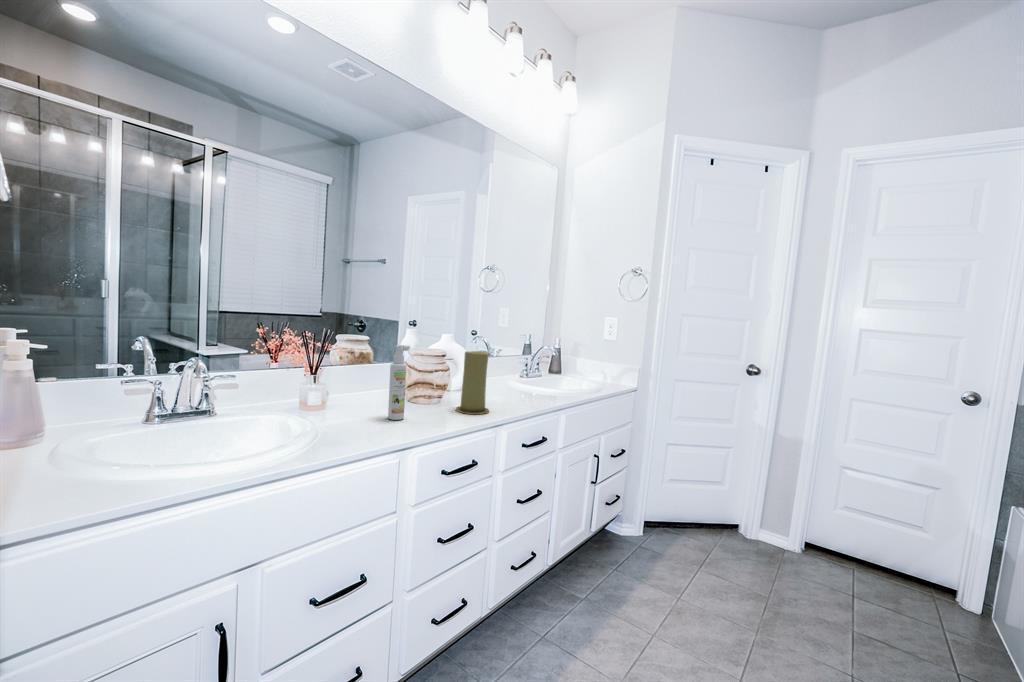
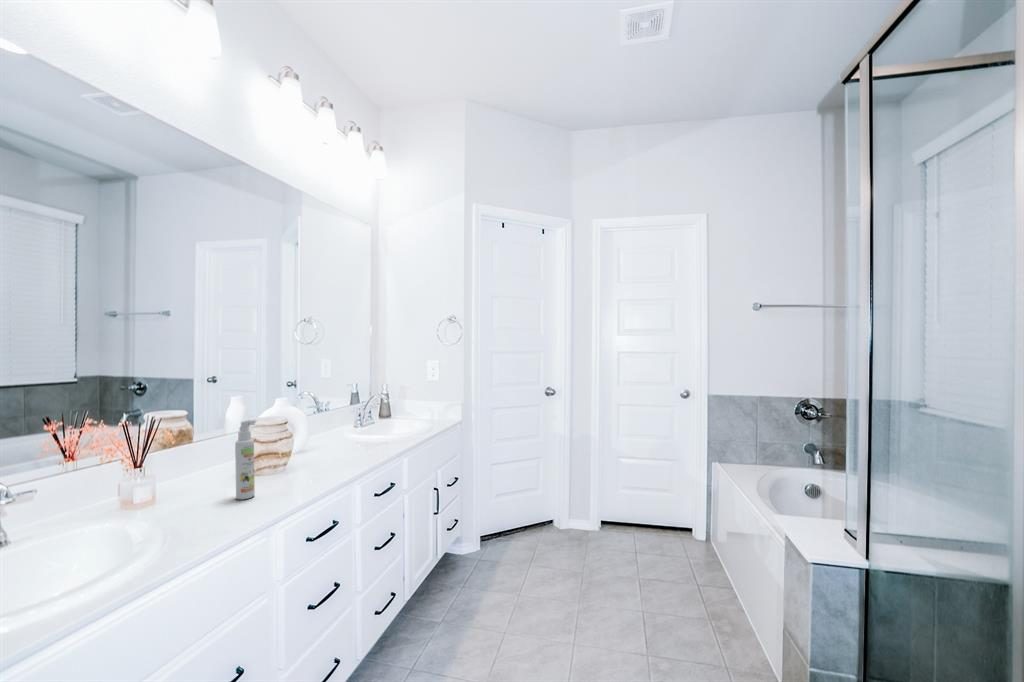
candle: present [456,351,489,414] -> none [306,412,342,476]

